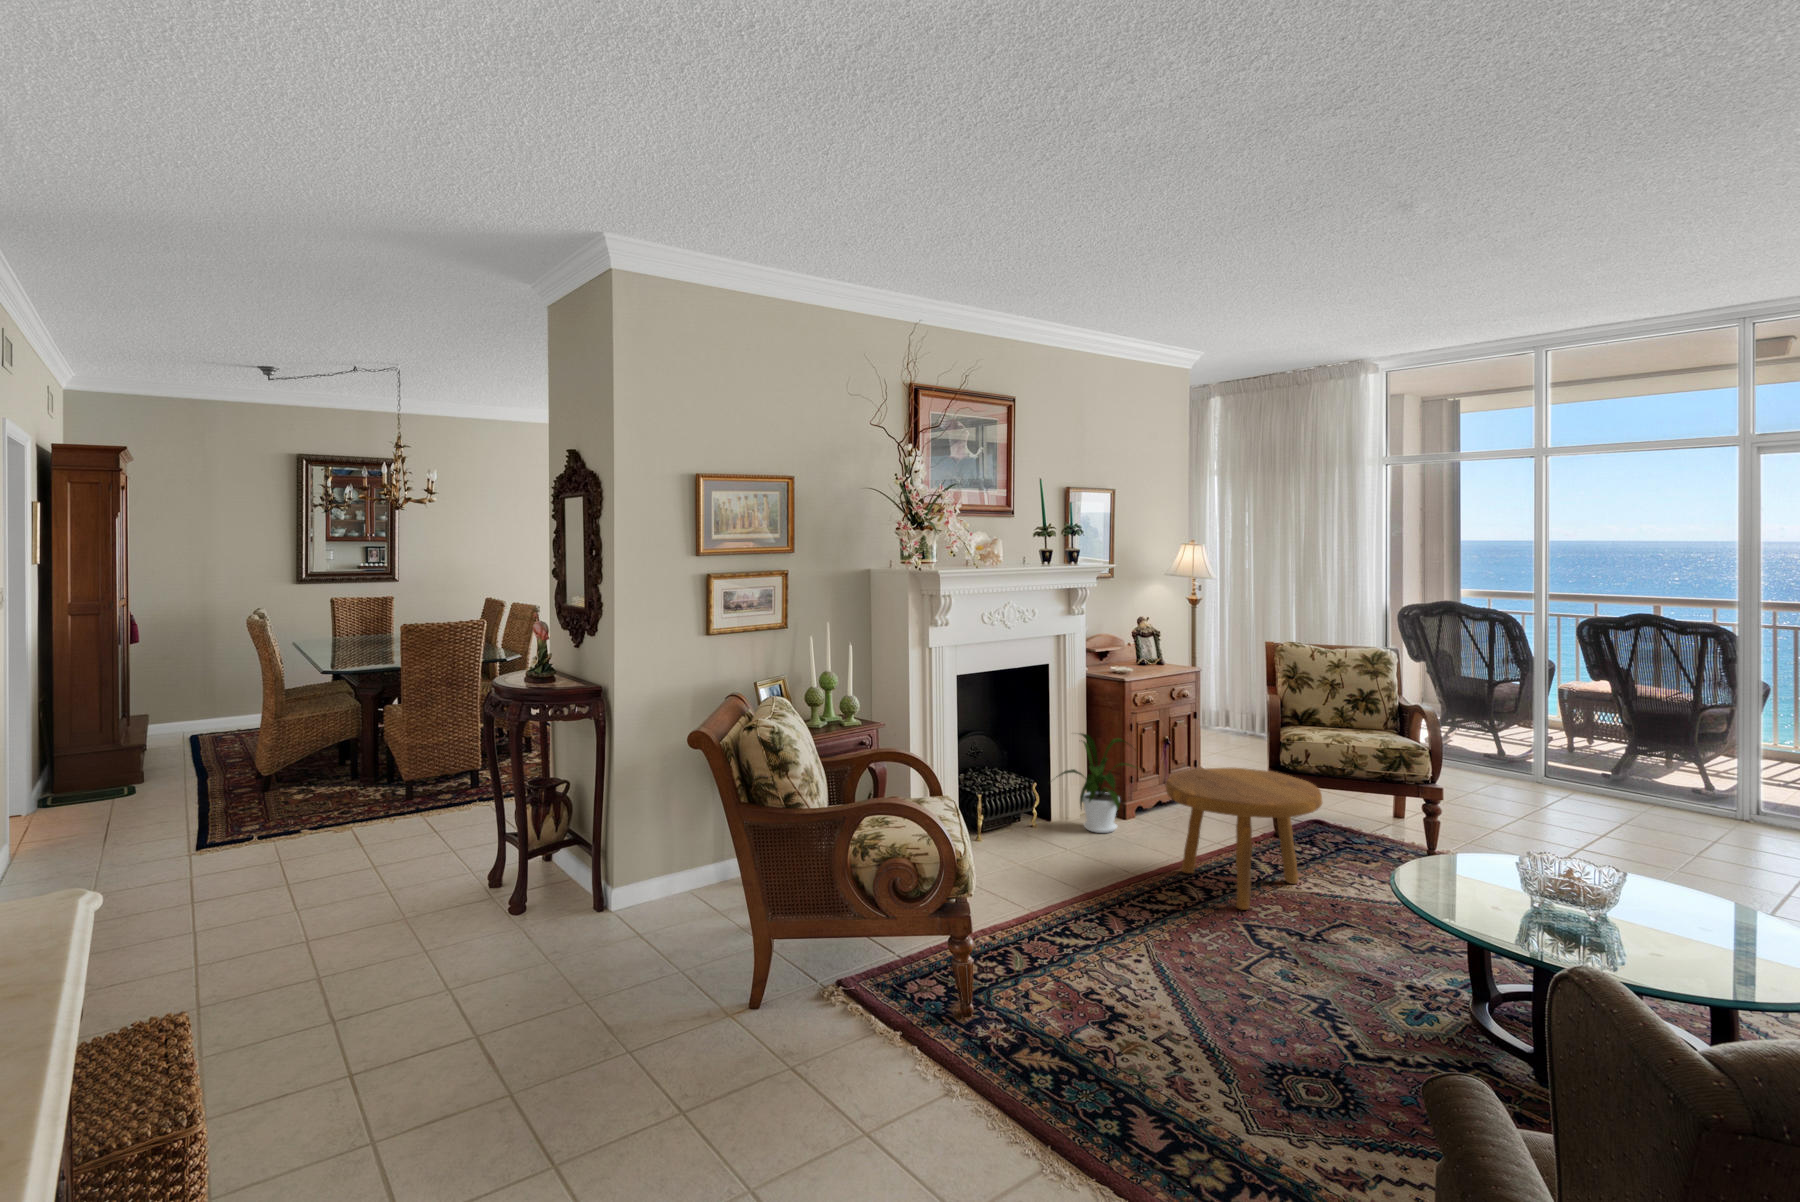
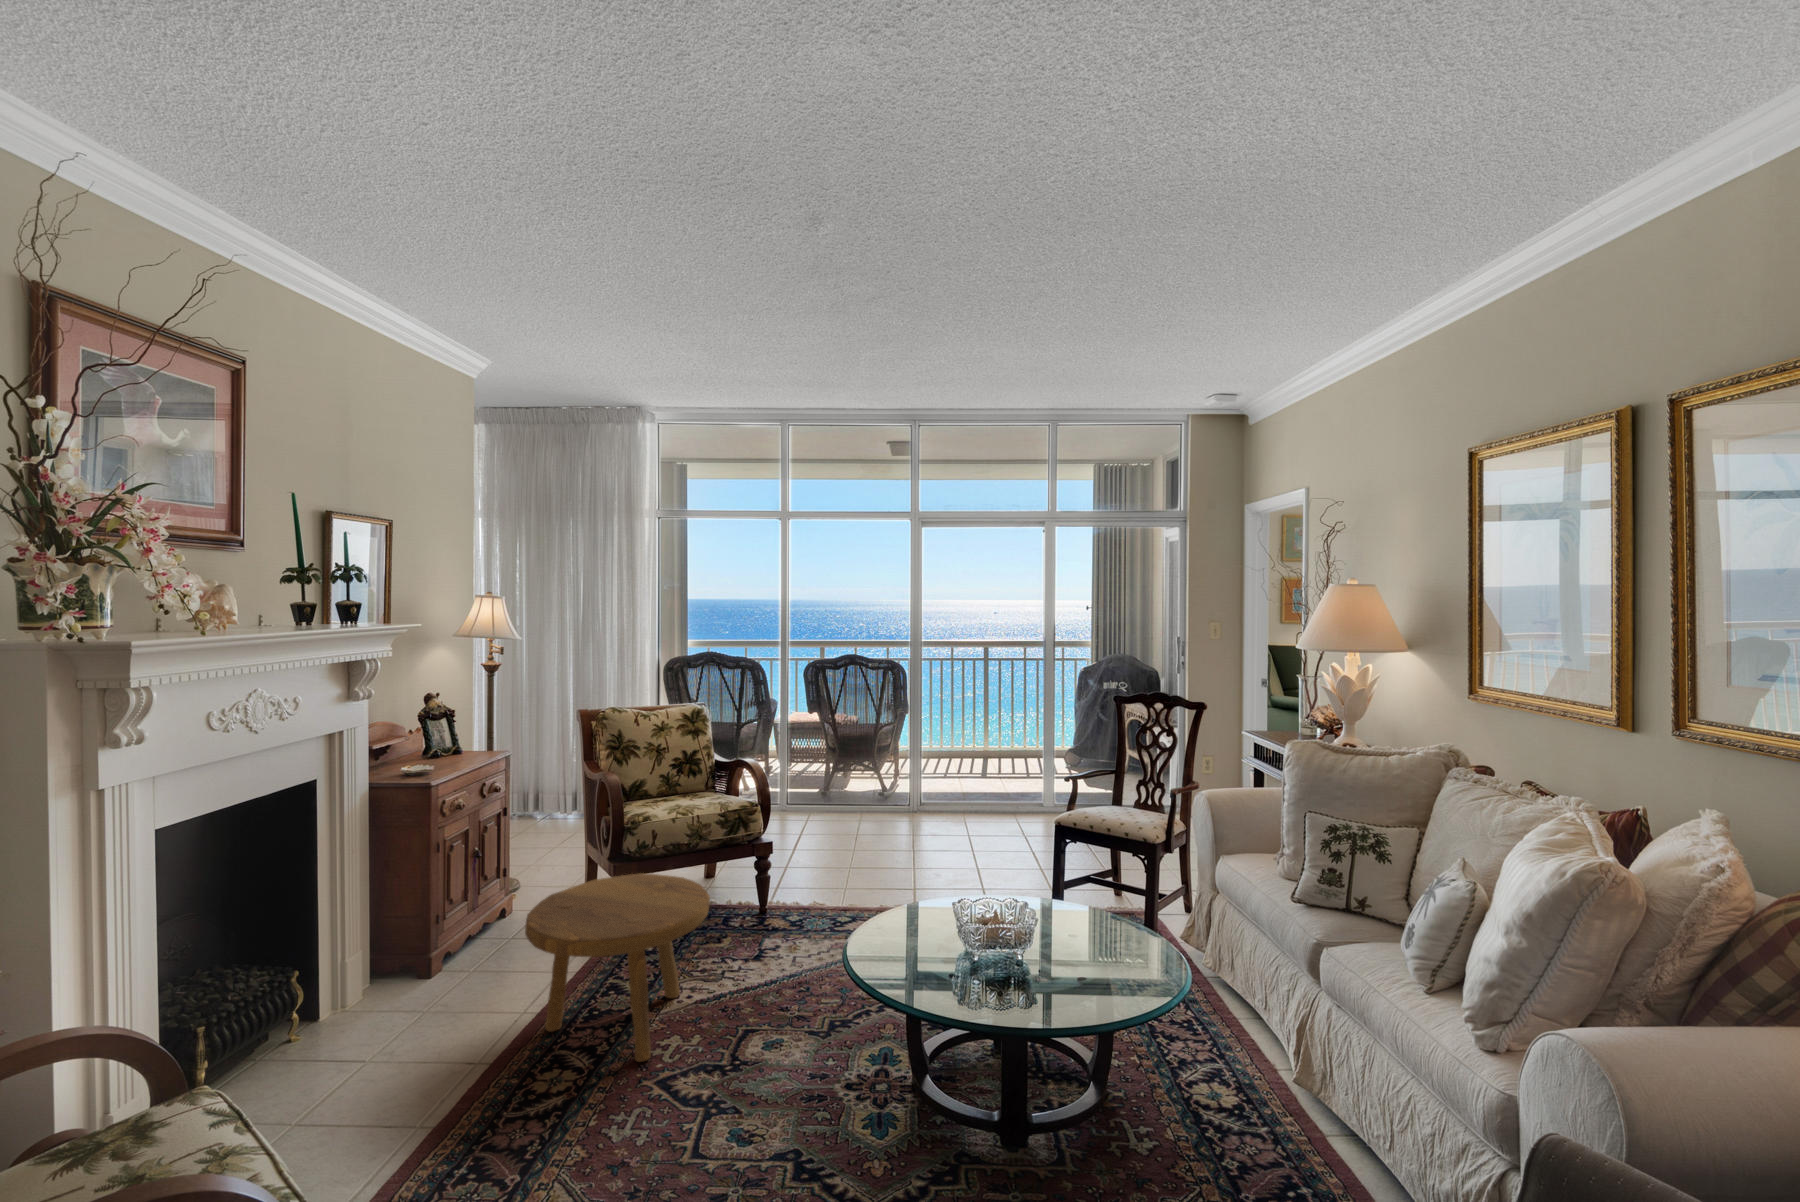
house plant: present [1056,734,1135,833] -> none [318,871,463,1010]

